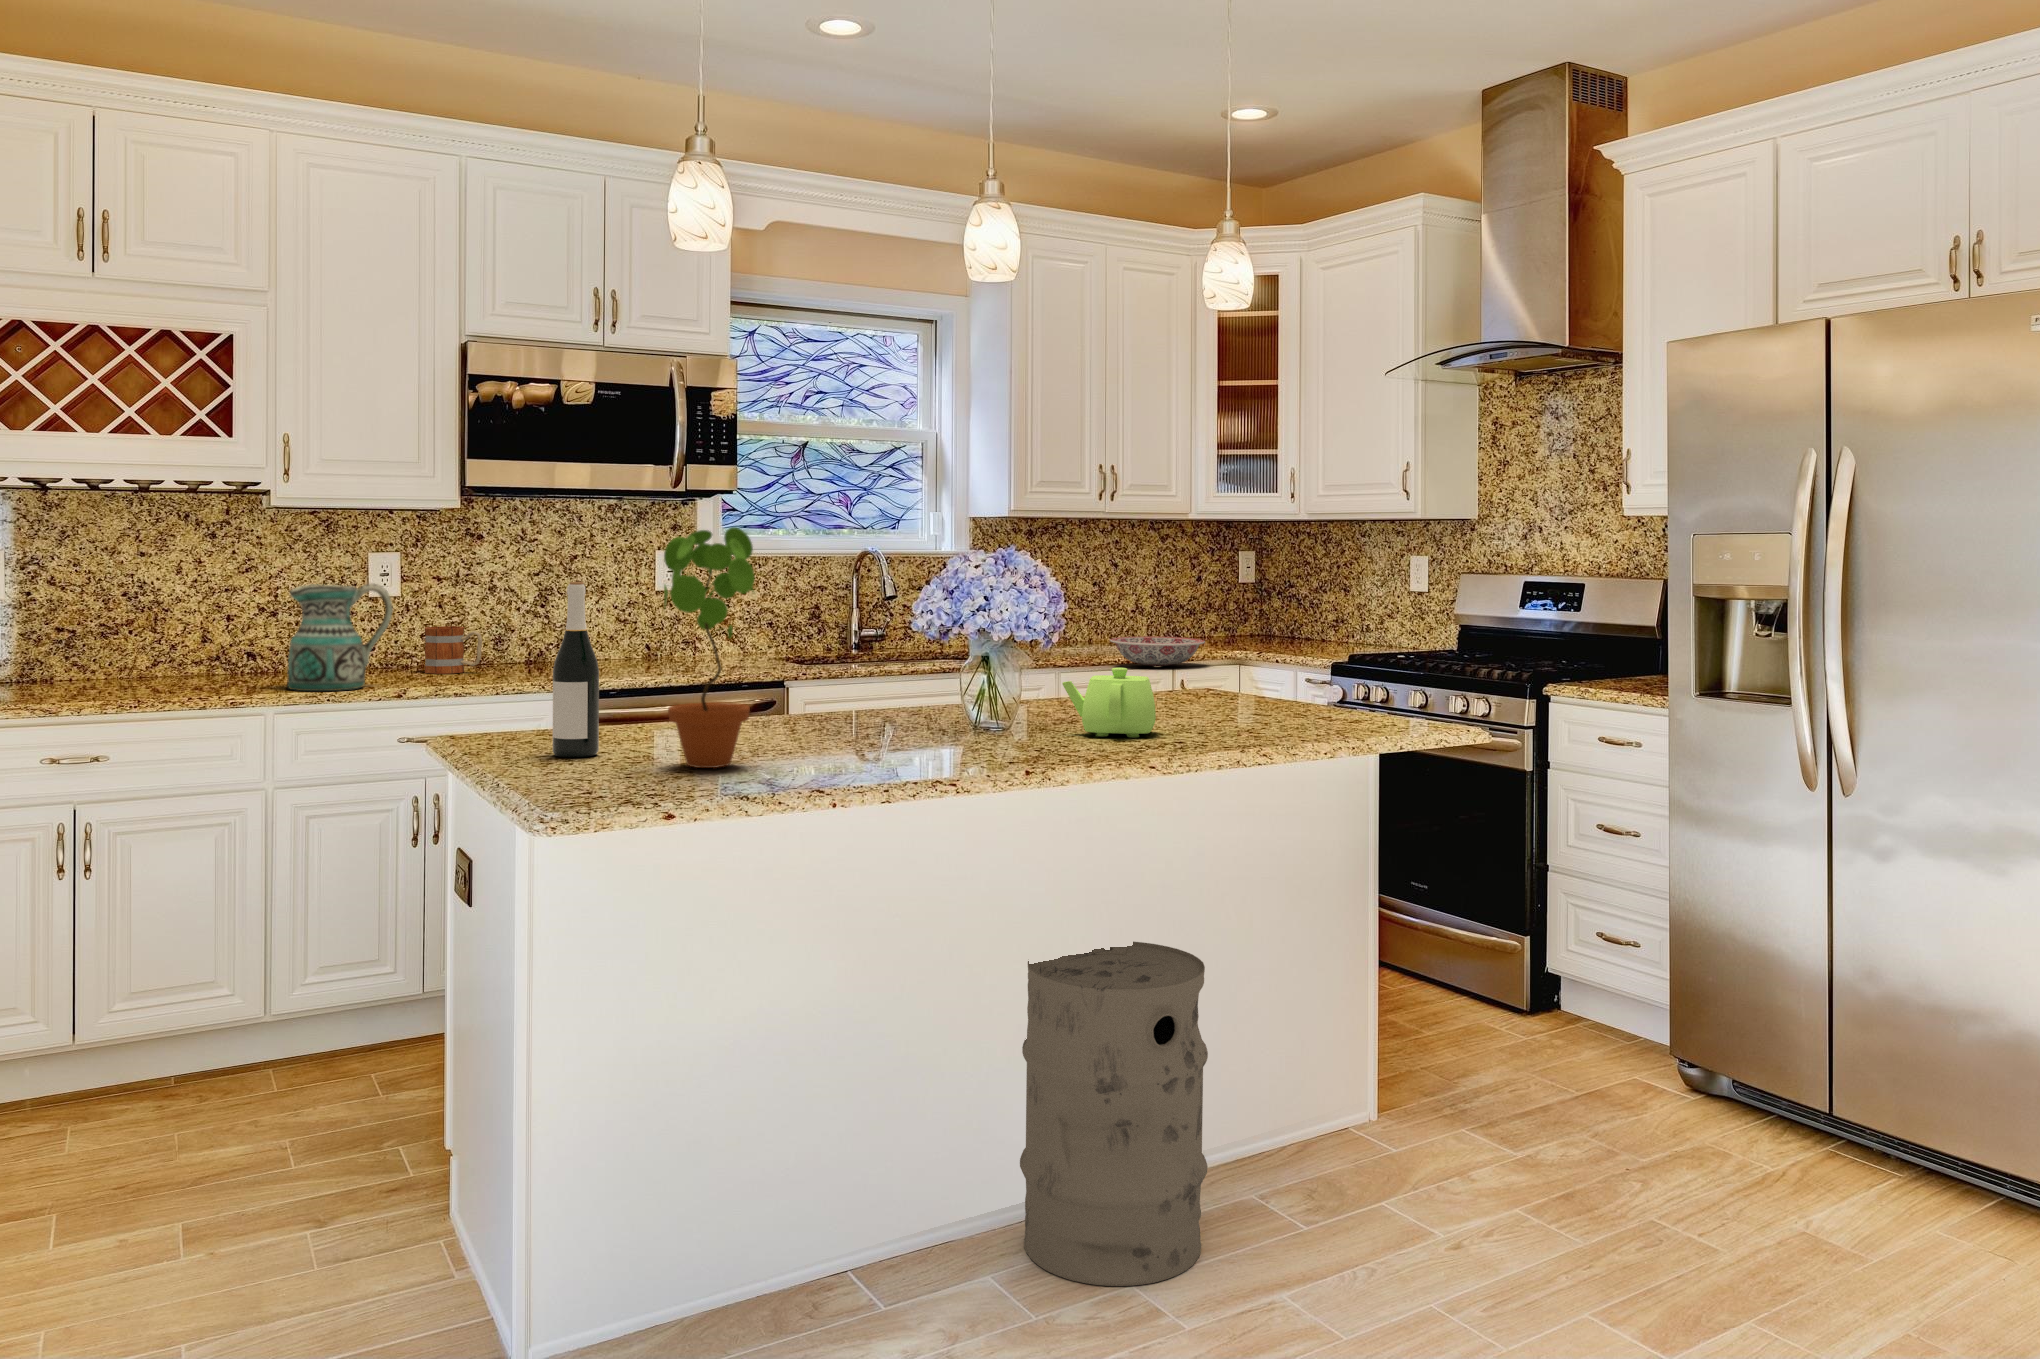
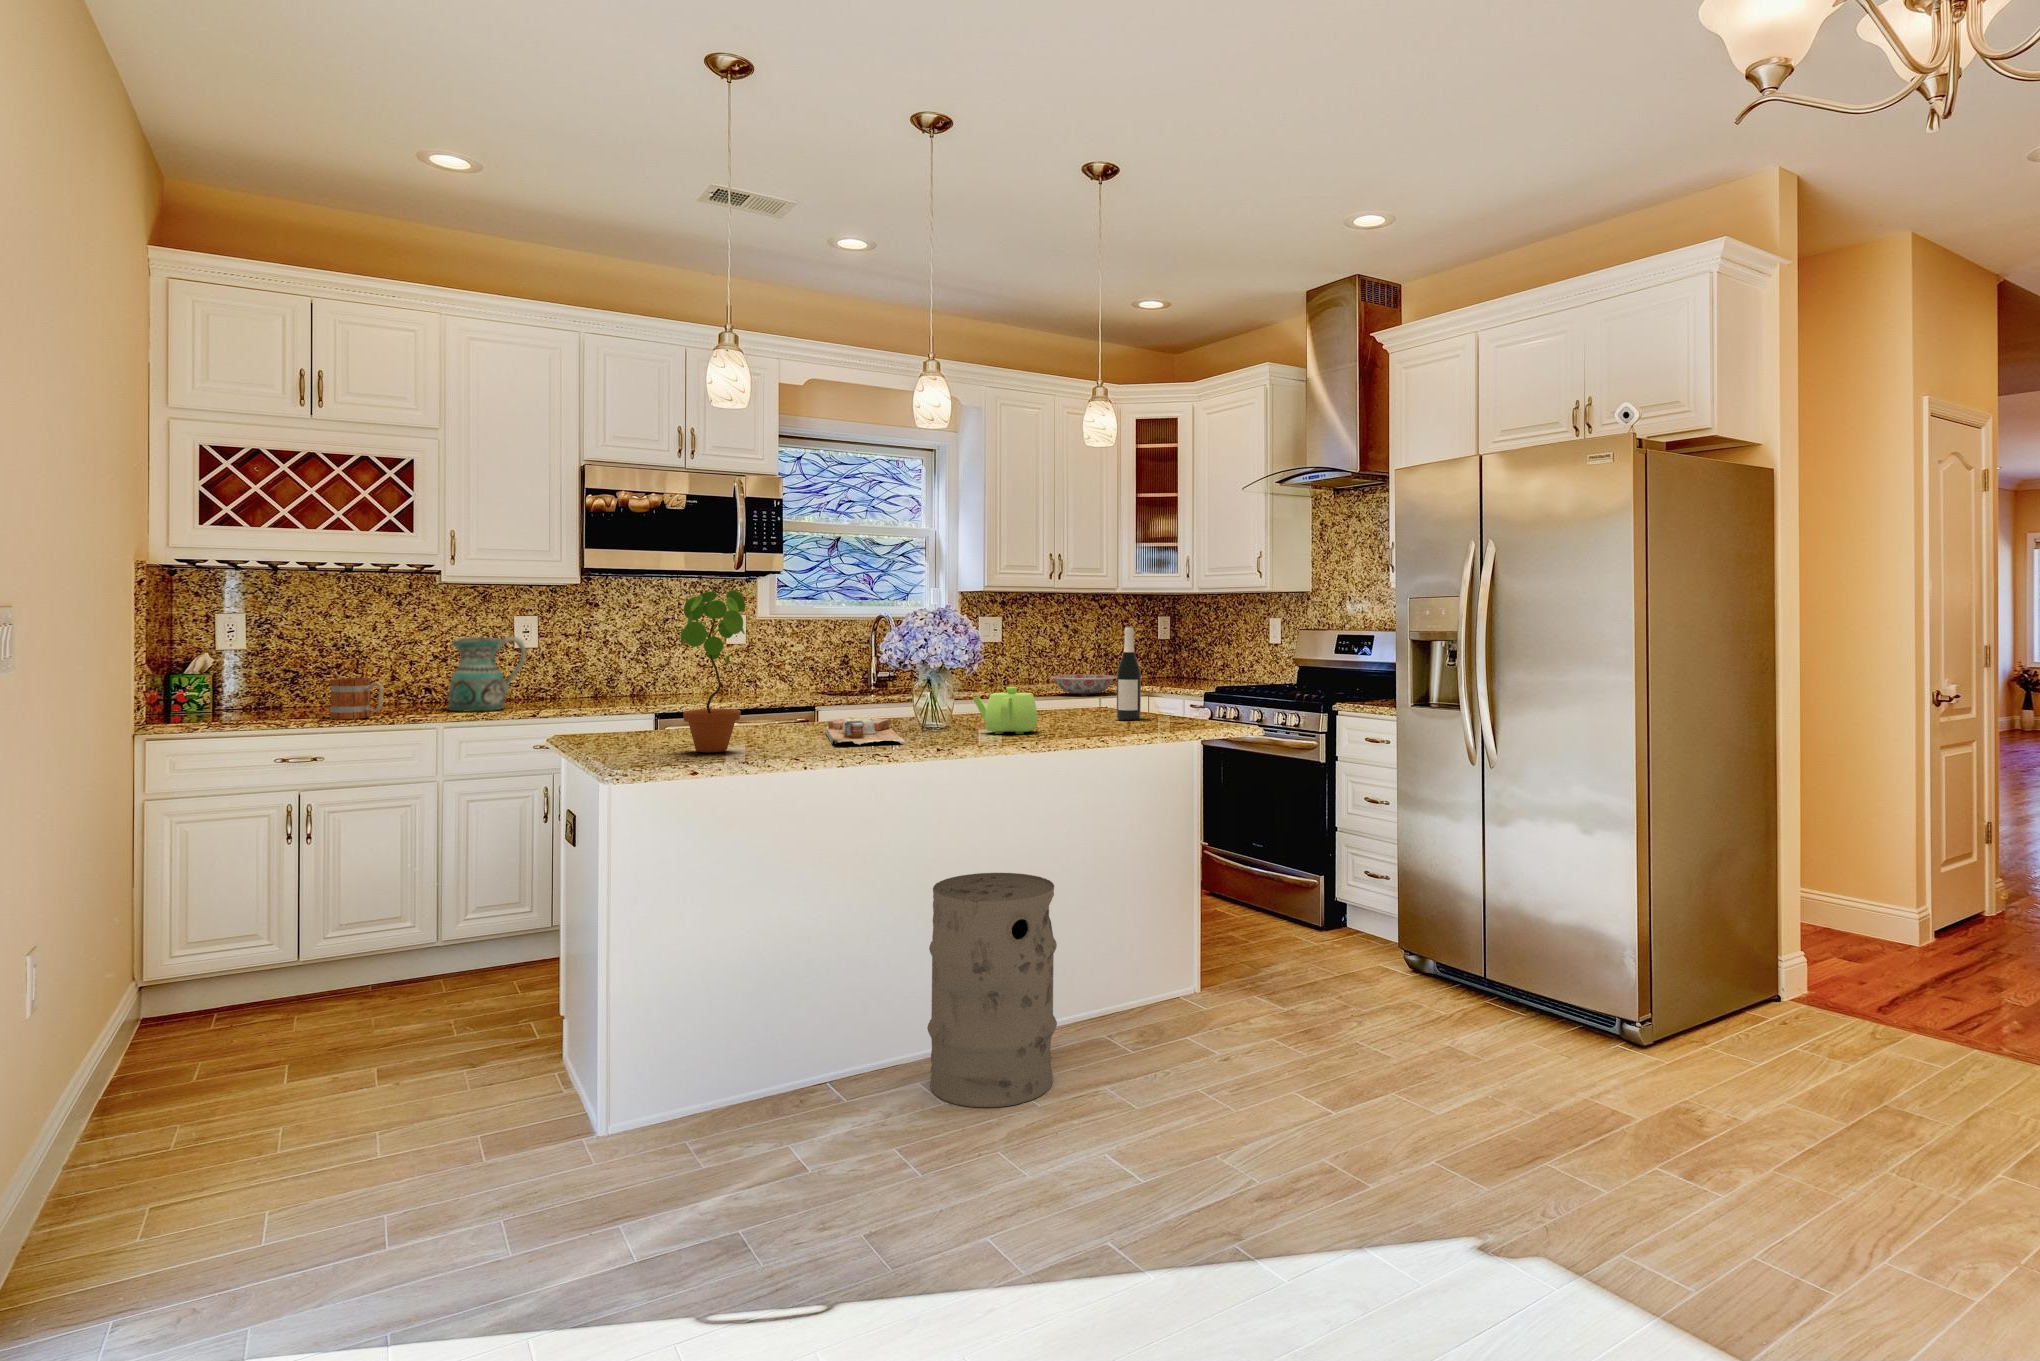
wine bottle: present [553,582,599,757] -> present [1117,626,1141,720]
mug: present [425,626,482,674] -> present [329,678,384,719]
cutting board: none [847,710,982,757] -> present [826,717,905,745]

